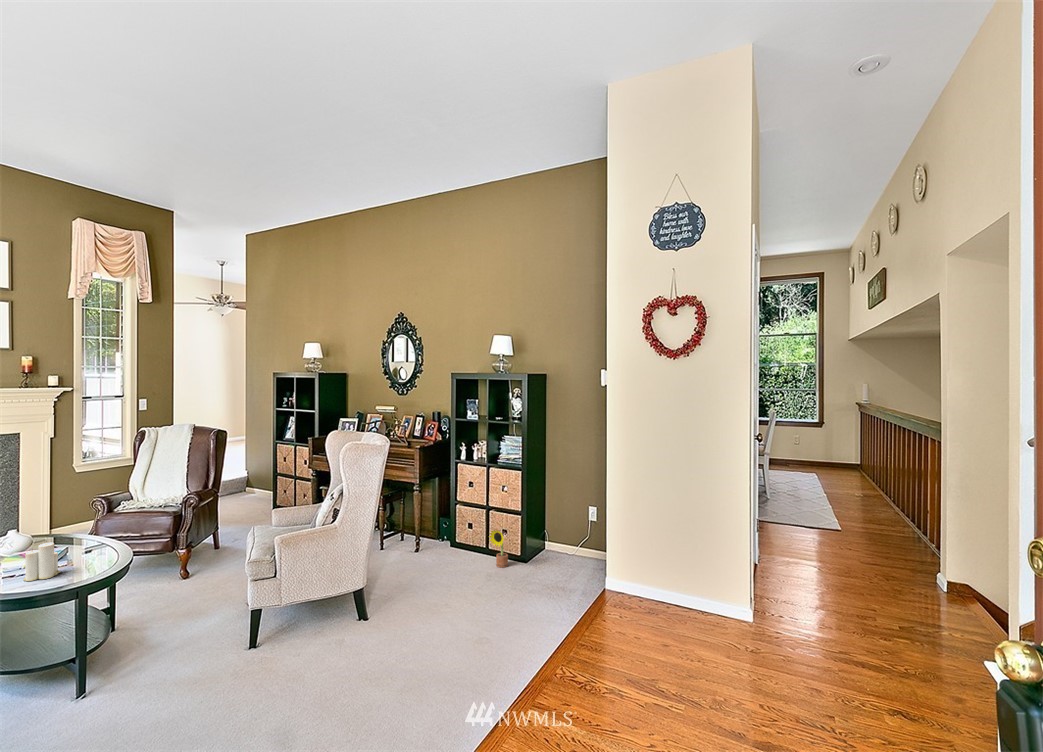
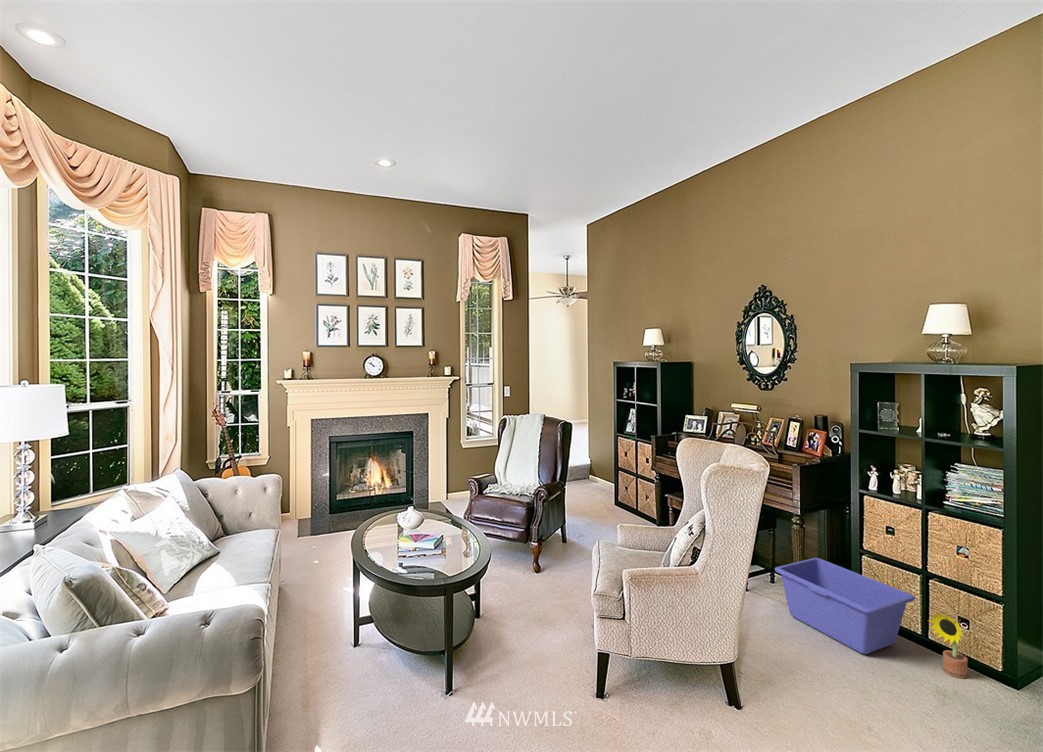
storage bin: none [402,514,484,569] -> present [775,558,915,654]
candle: present [23,542,60,581] -> none [408,528,434,565]

